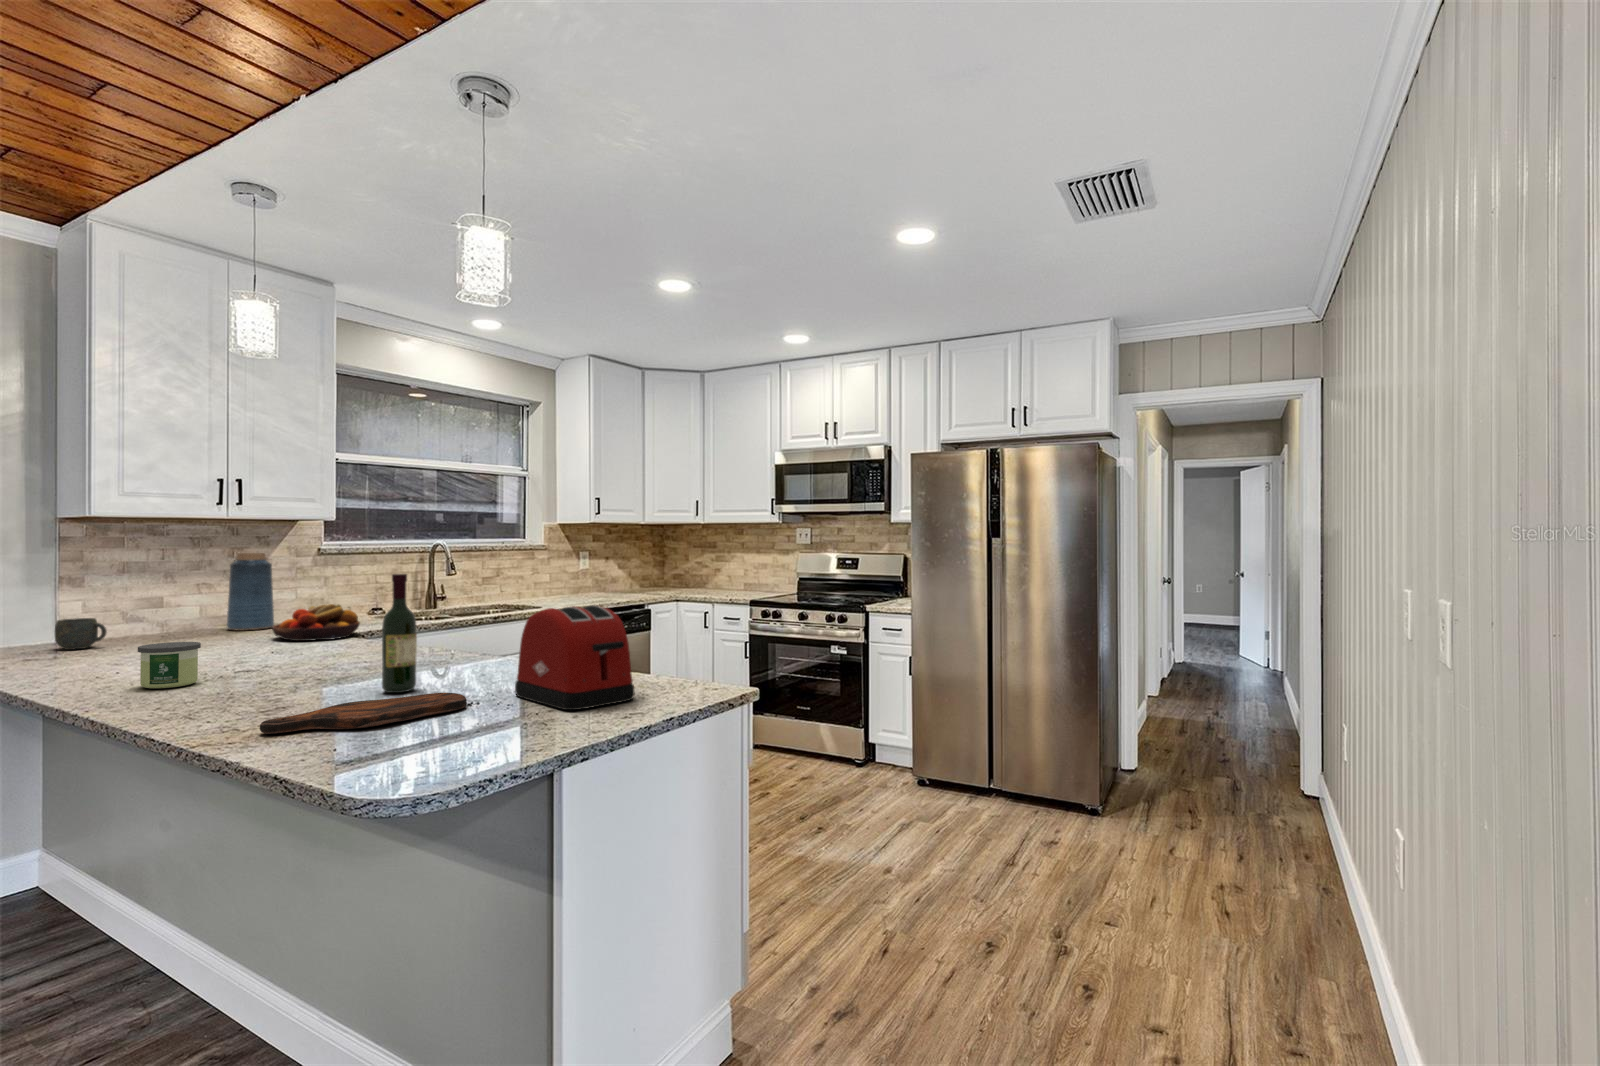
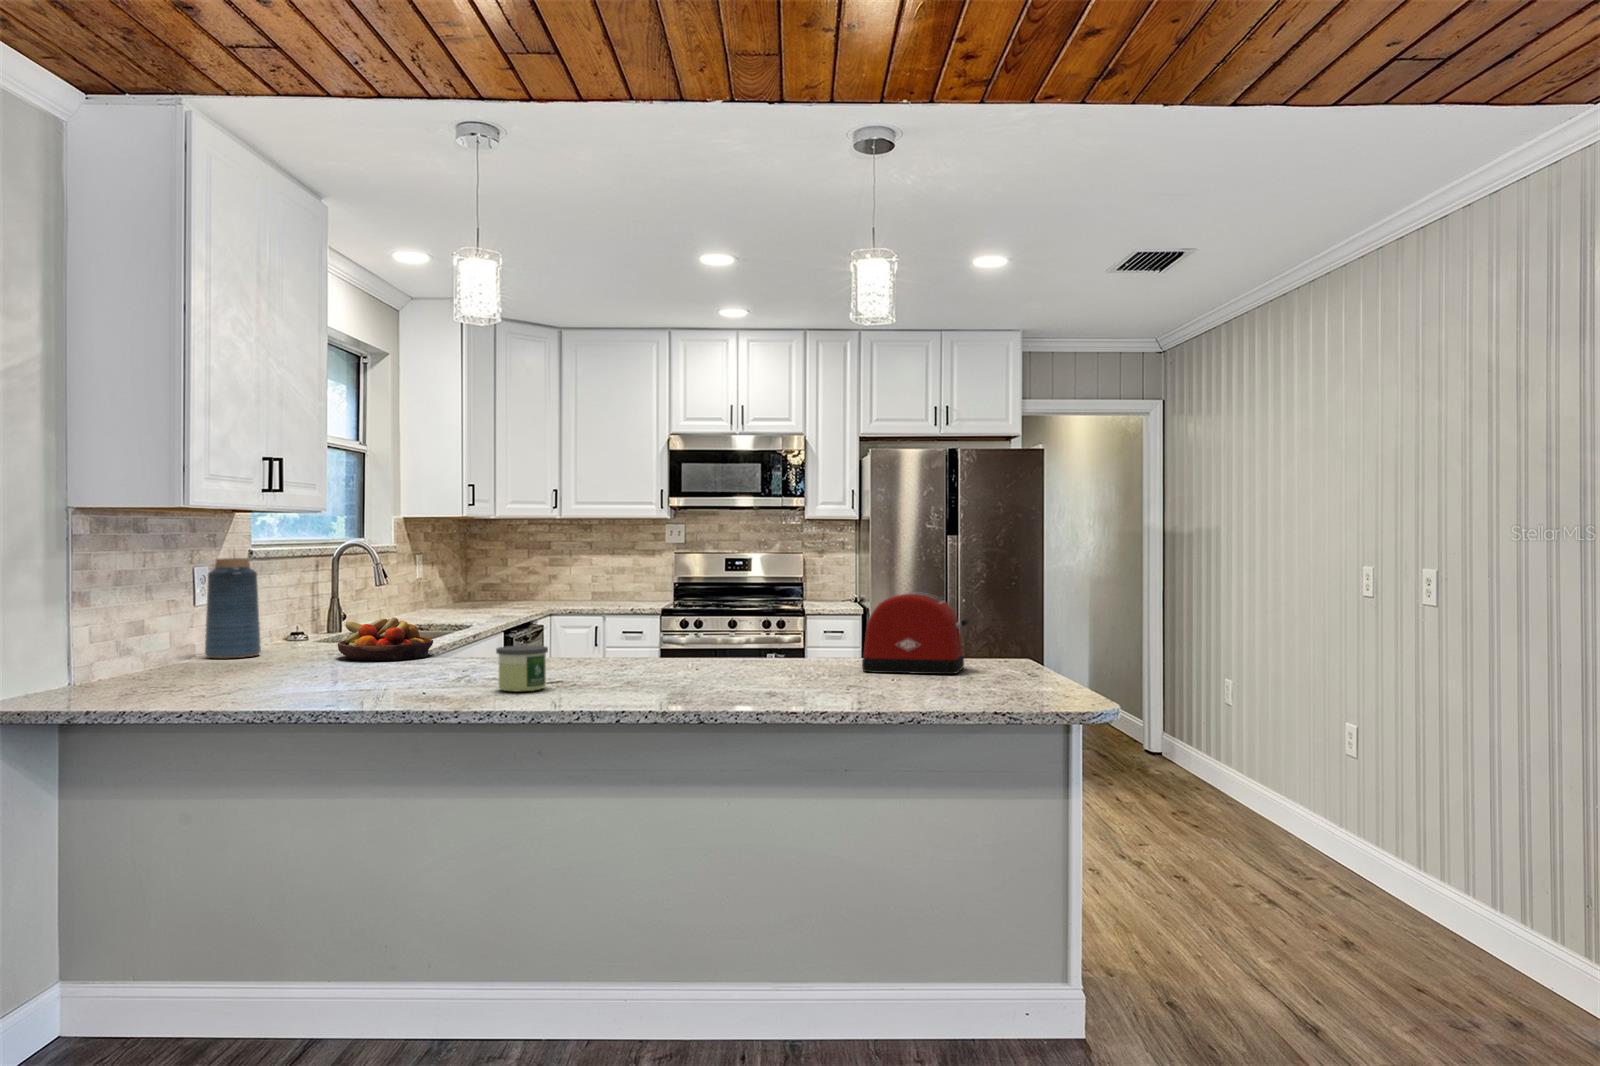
wine bottle: present [382,574,417,693] -> none [745,569,774,678]
mug: present [55,618,107,650] -> none [130,642,189,682]
cutting board: present [260,693,467,734] -> none [807,670,879,697]

